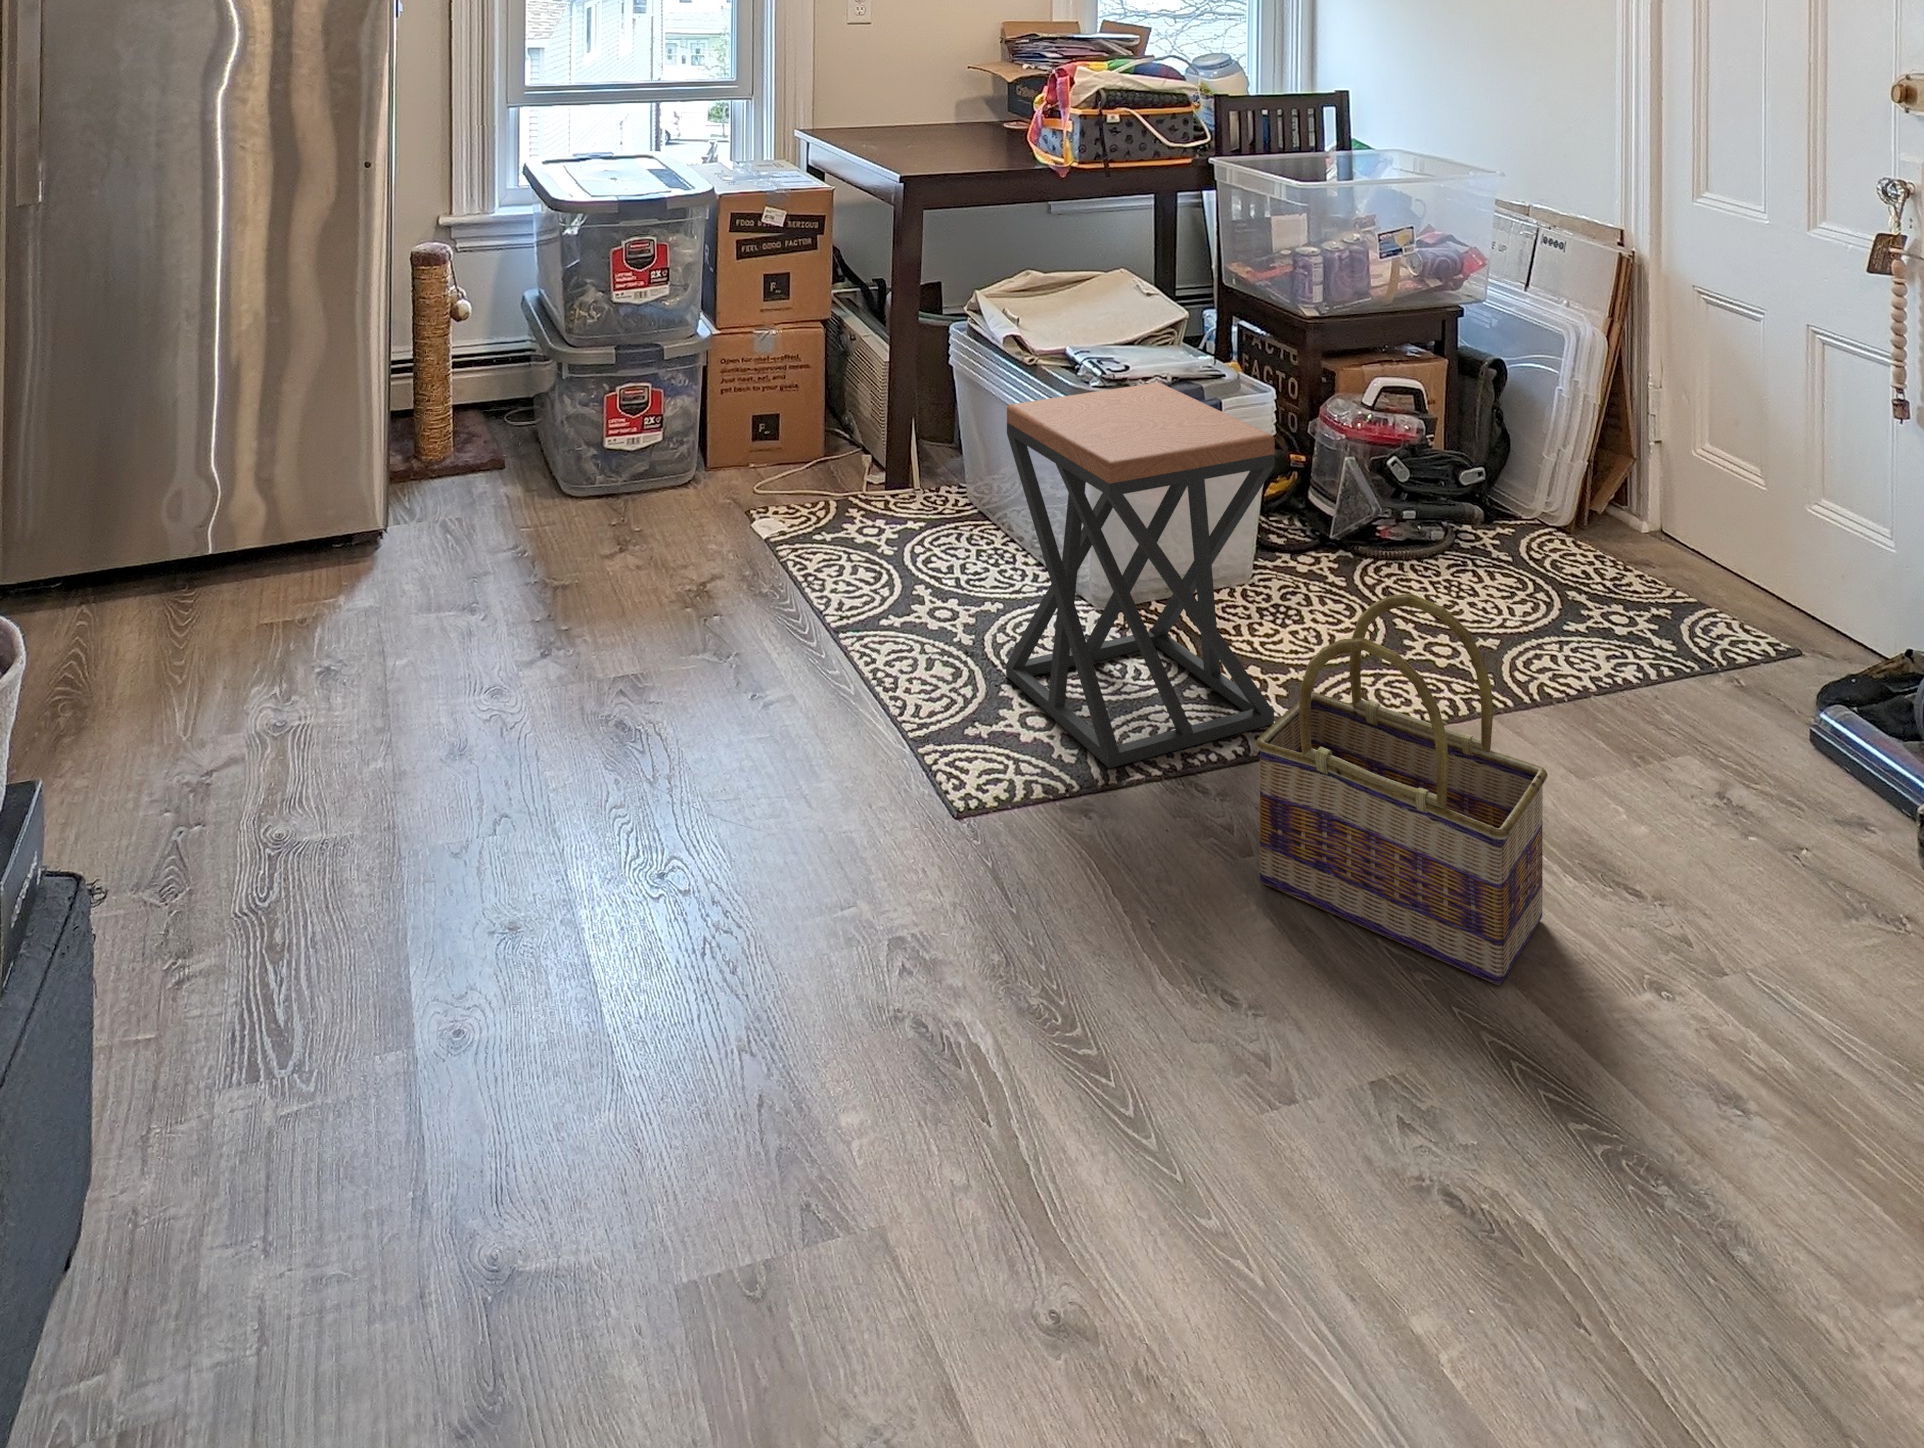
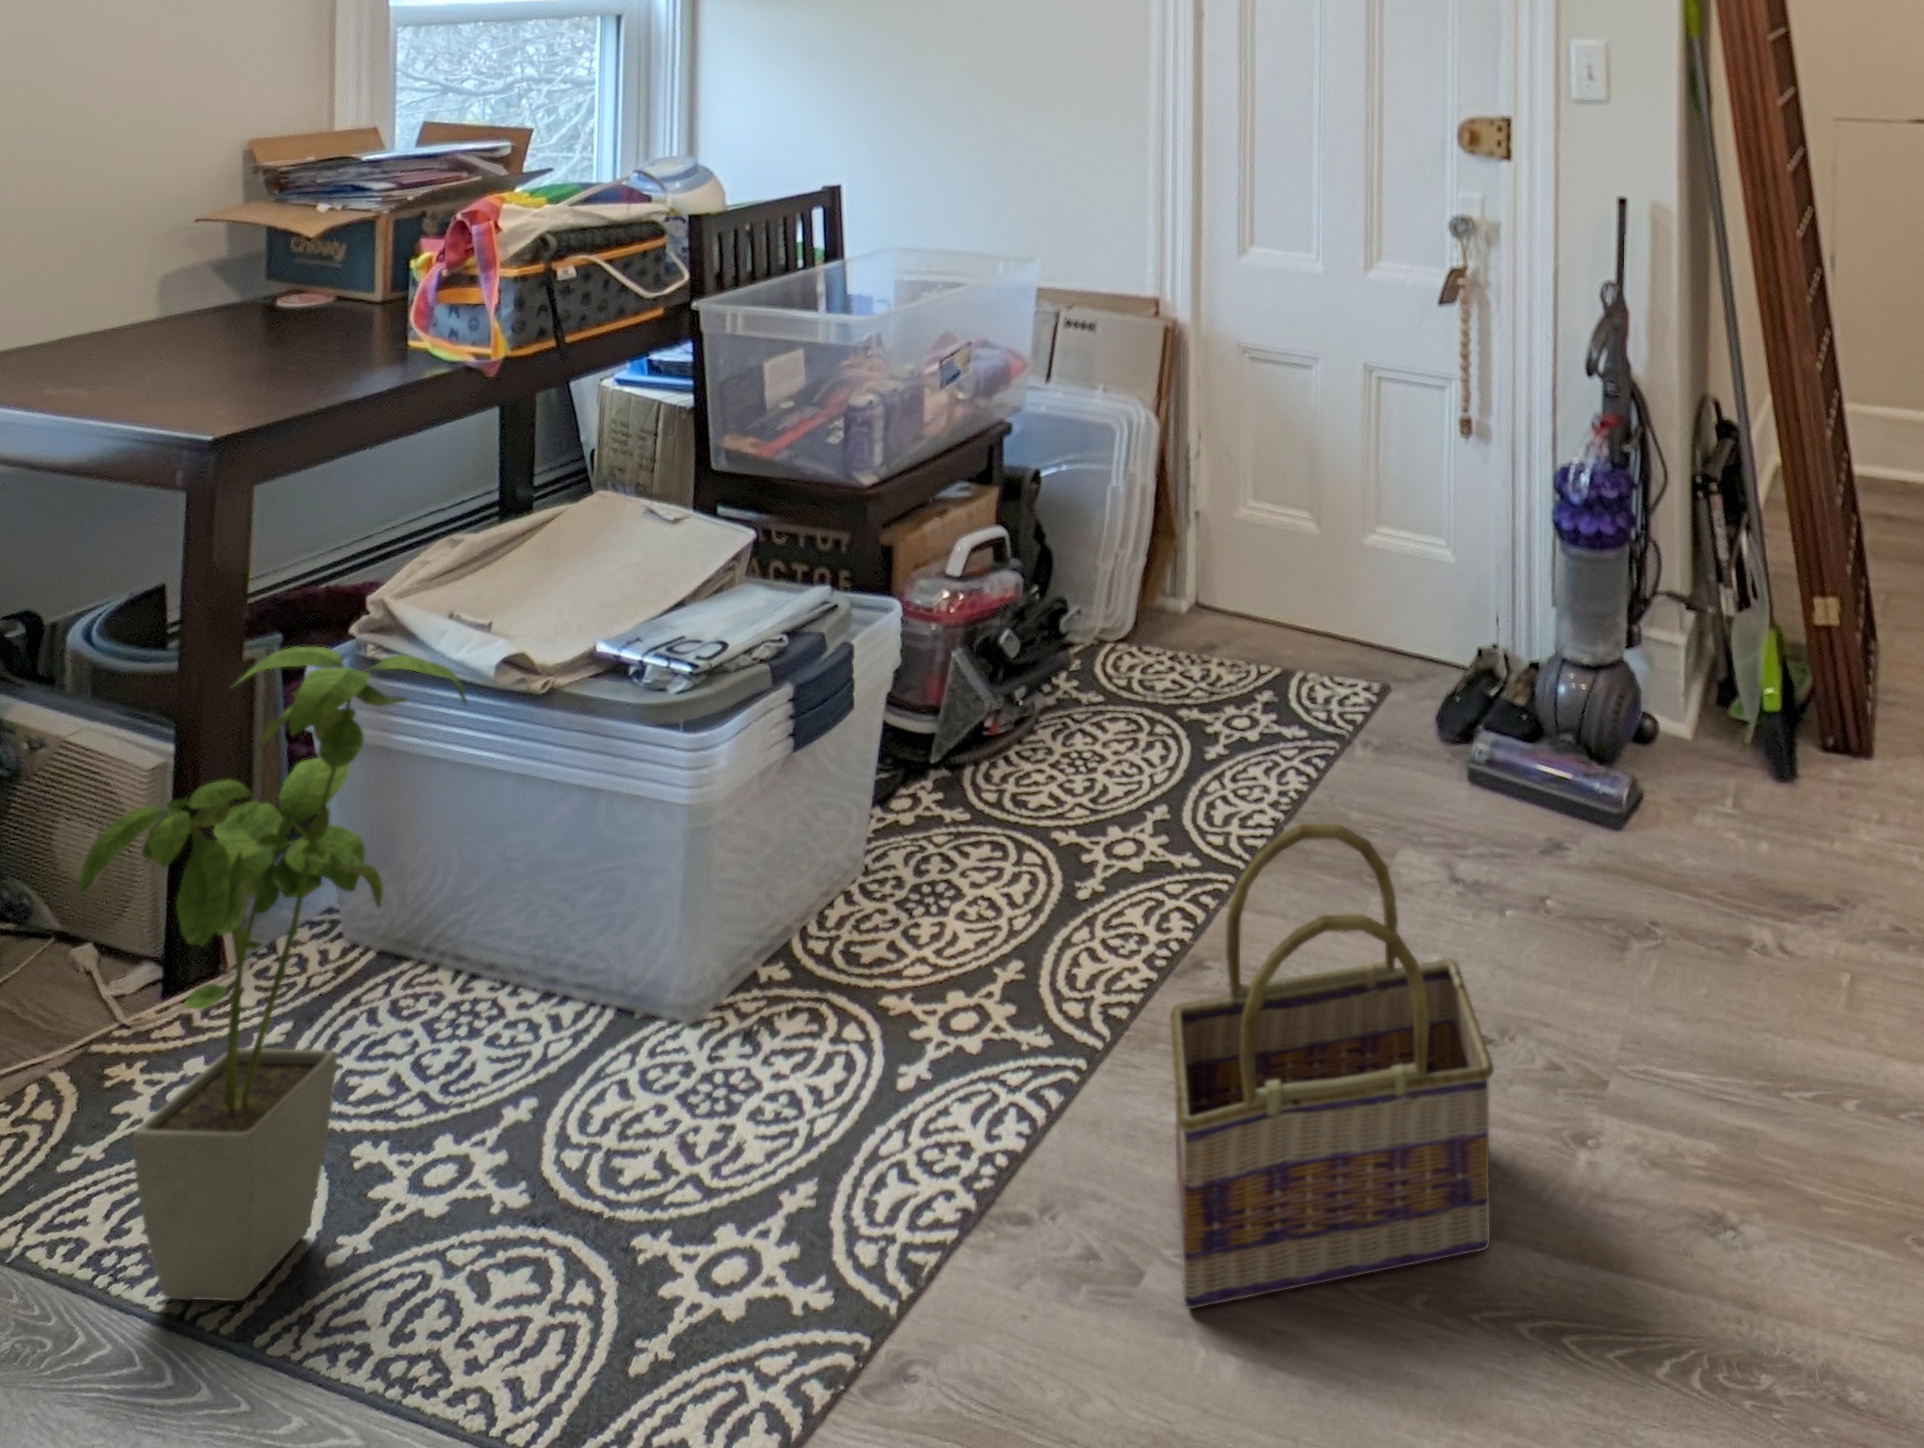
house plant: none [779,275,953,618] -> present [80,647,467,1301]
stool: present [1006,382,1275,768] -> none [625,657,1034,1277]

